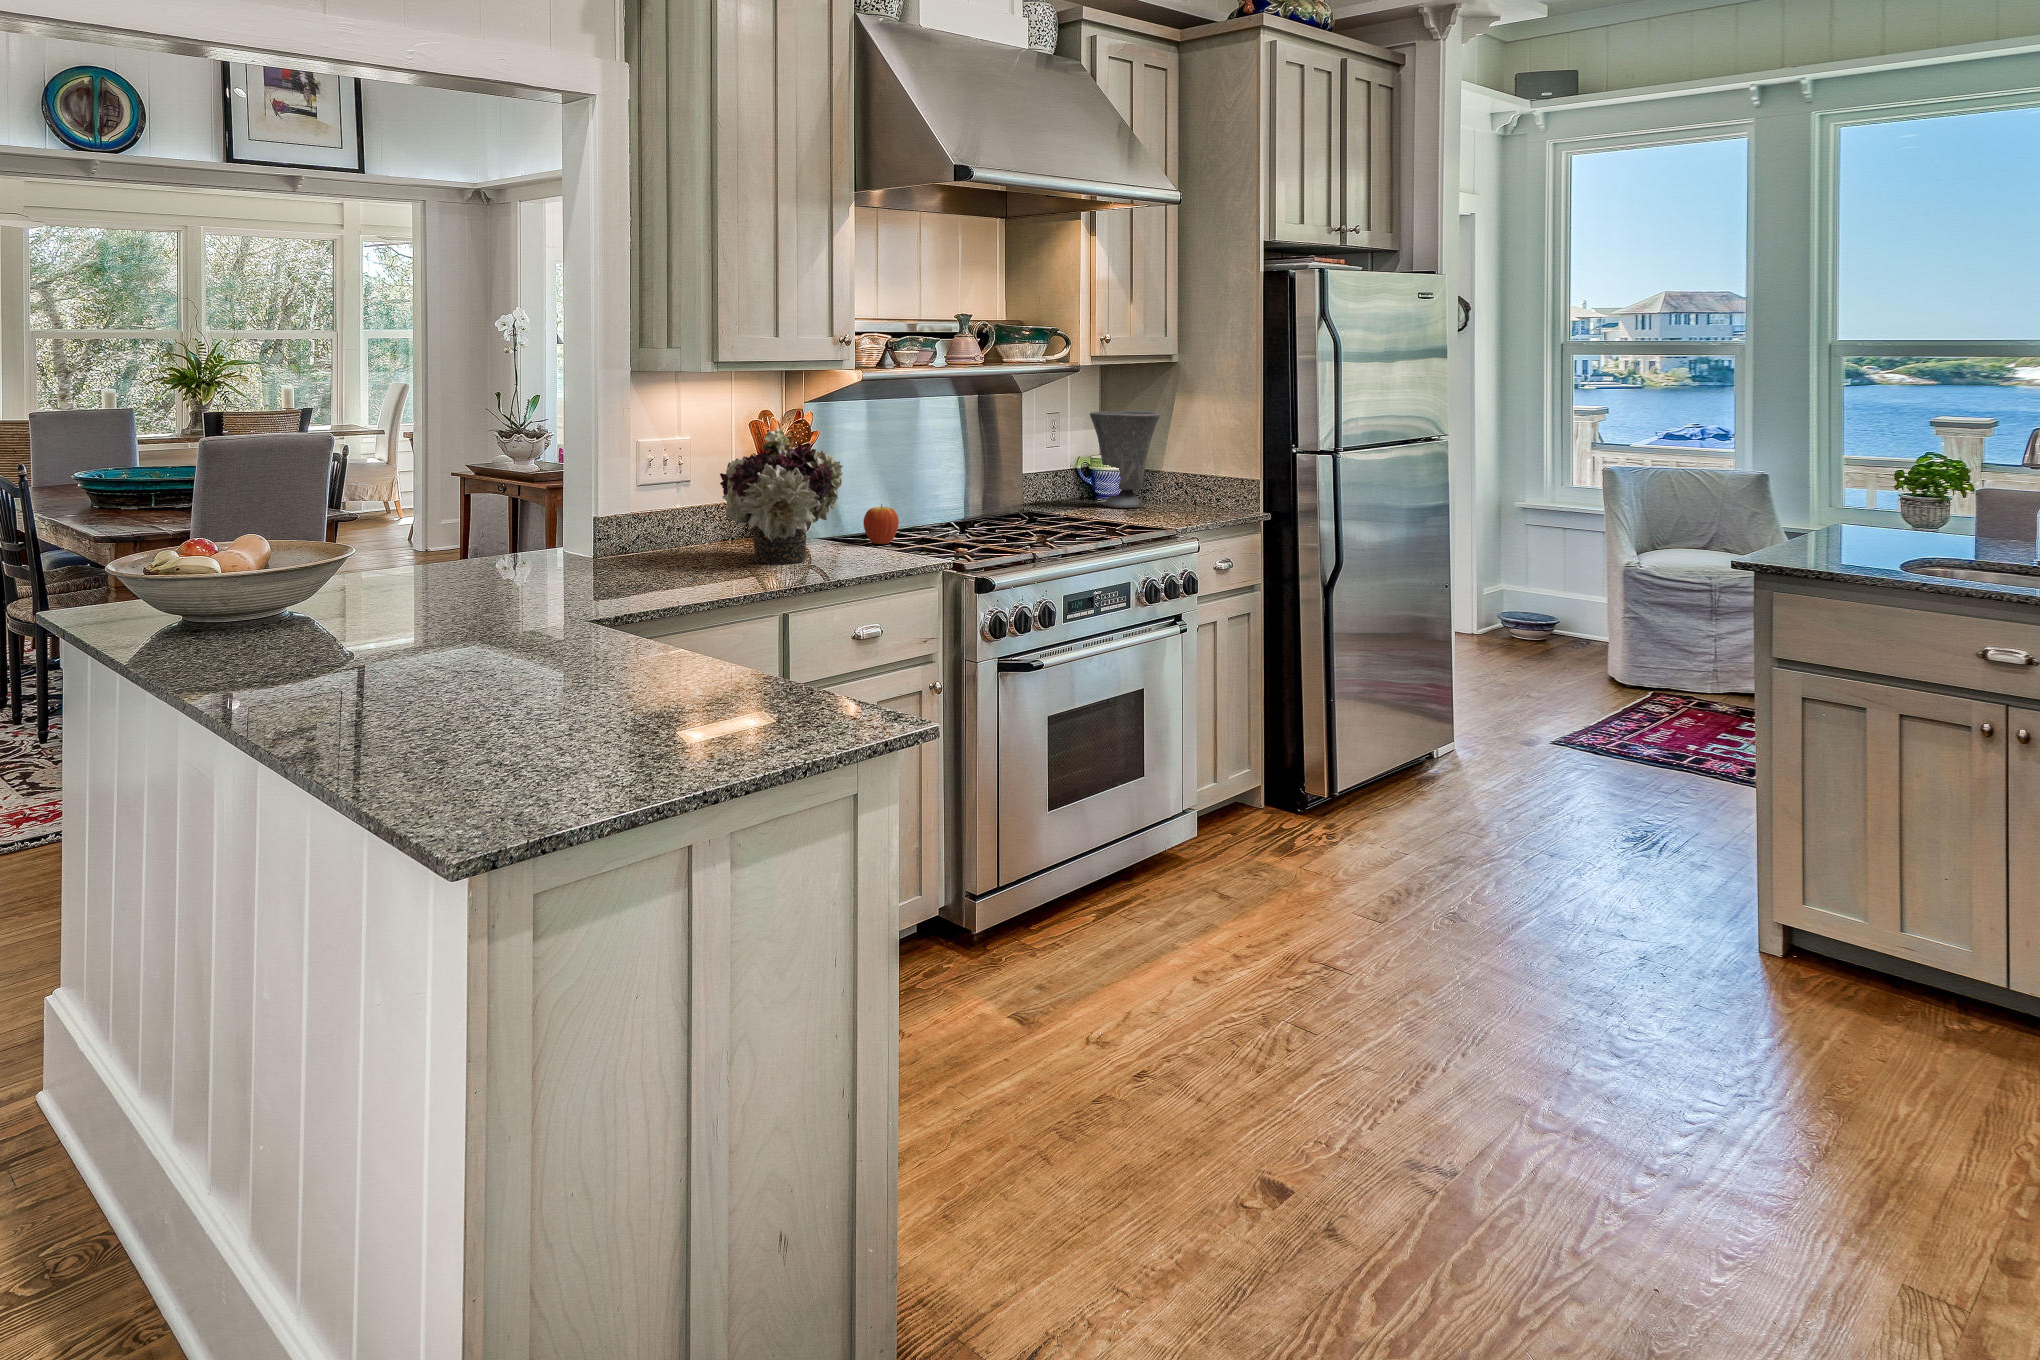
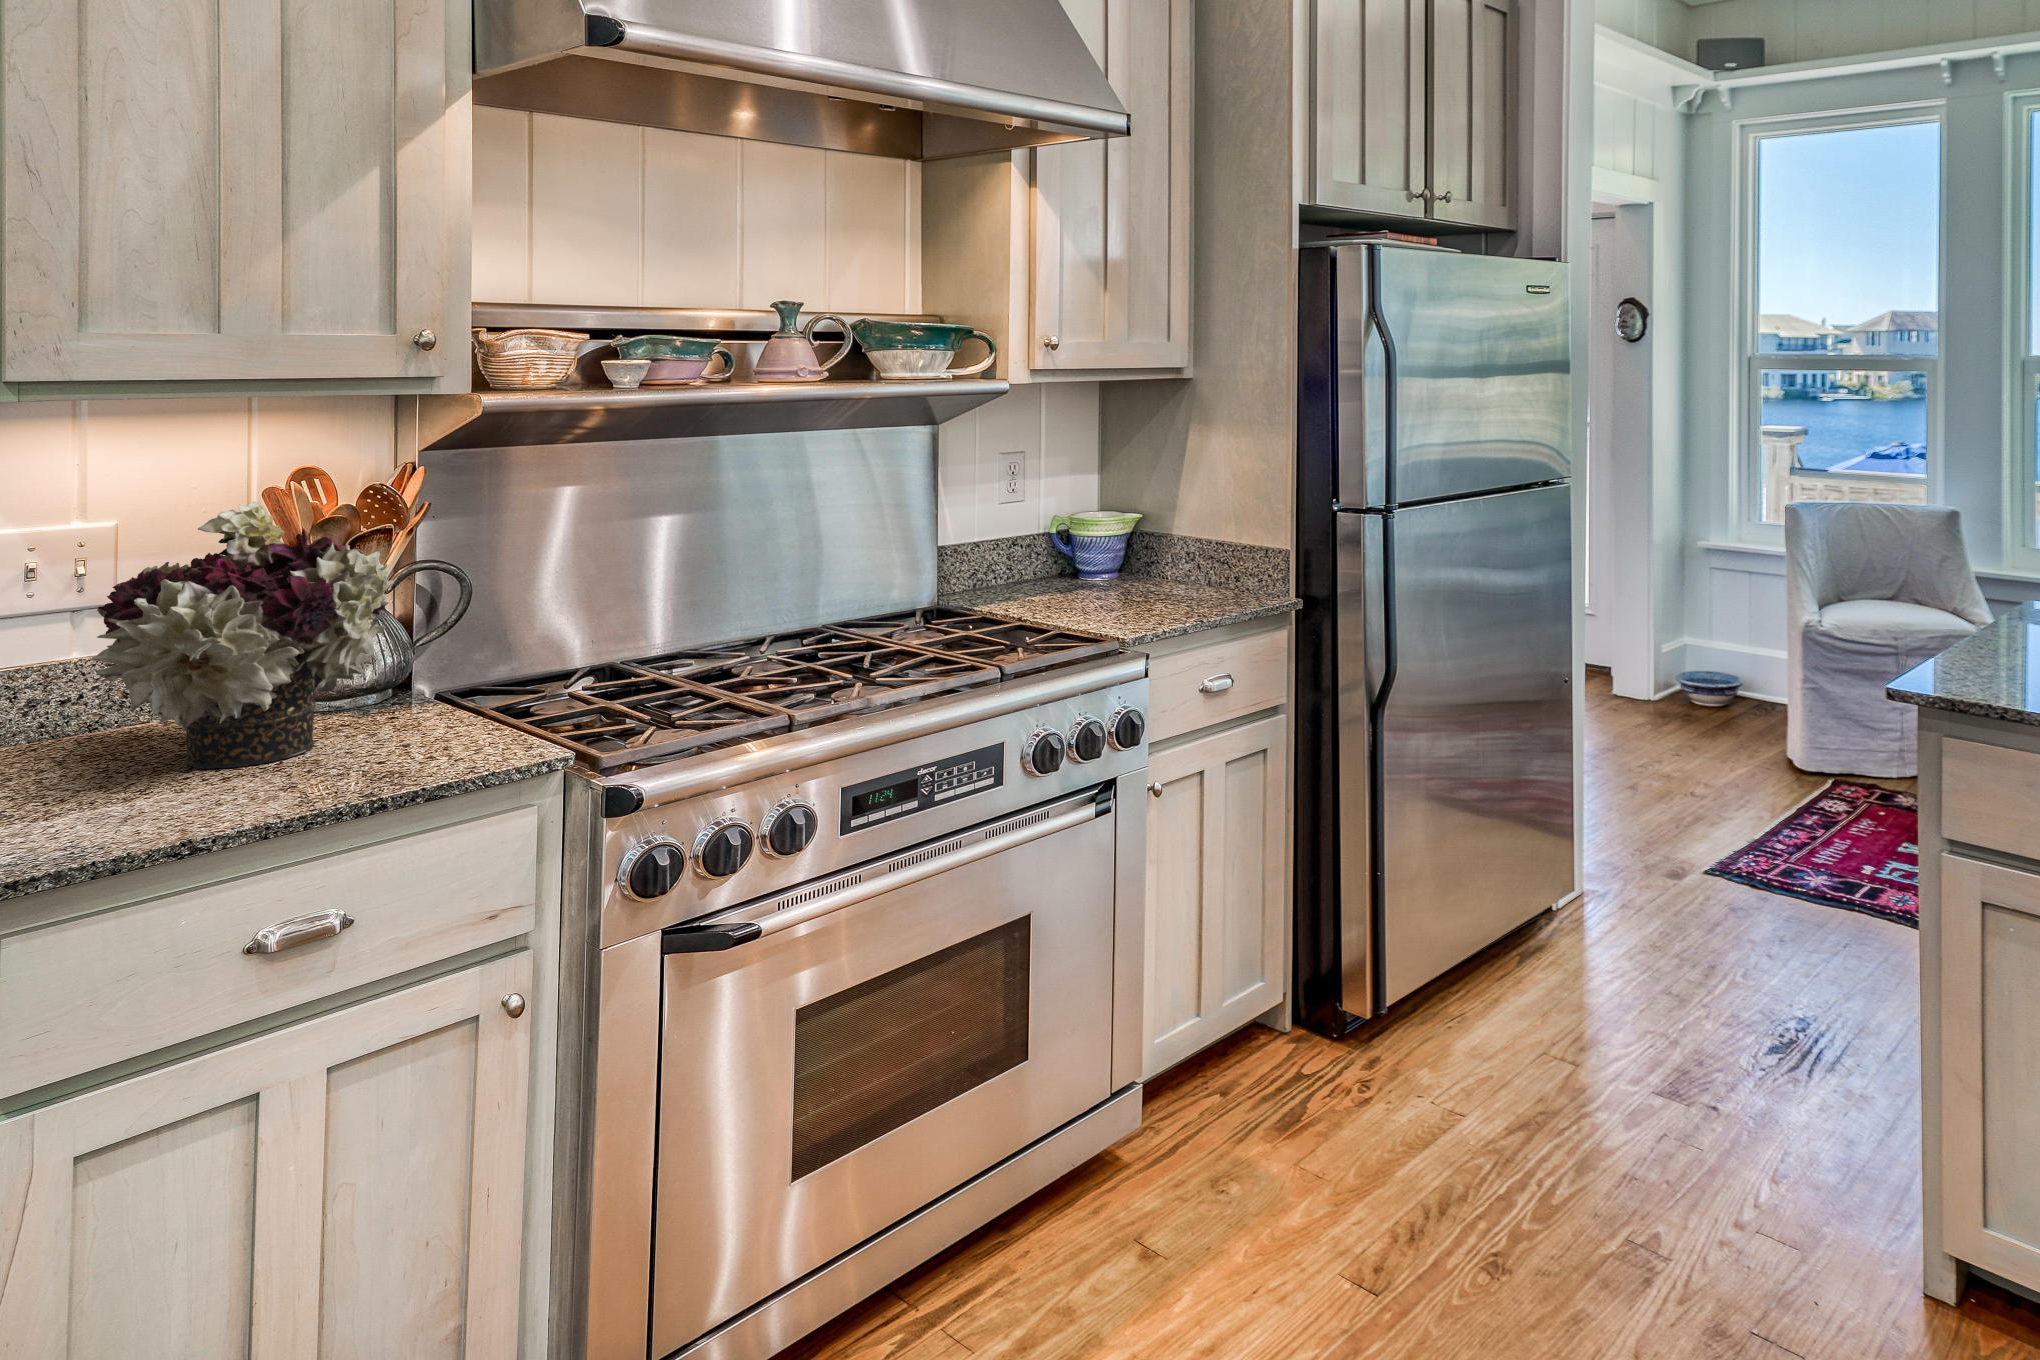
vase: present [1090,411,1160,508] -> none [1062,448,1164,591]
fruit: present [863,504,899,544] -> none [524,624,595,695]

